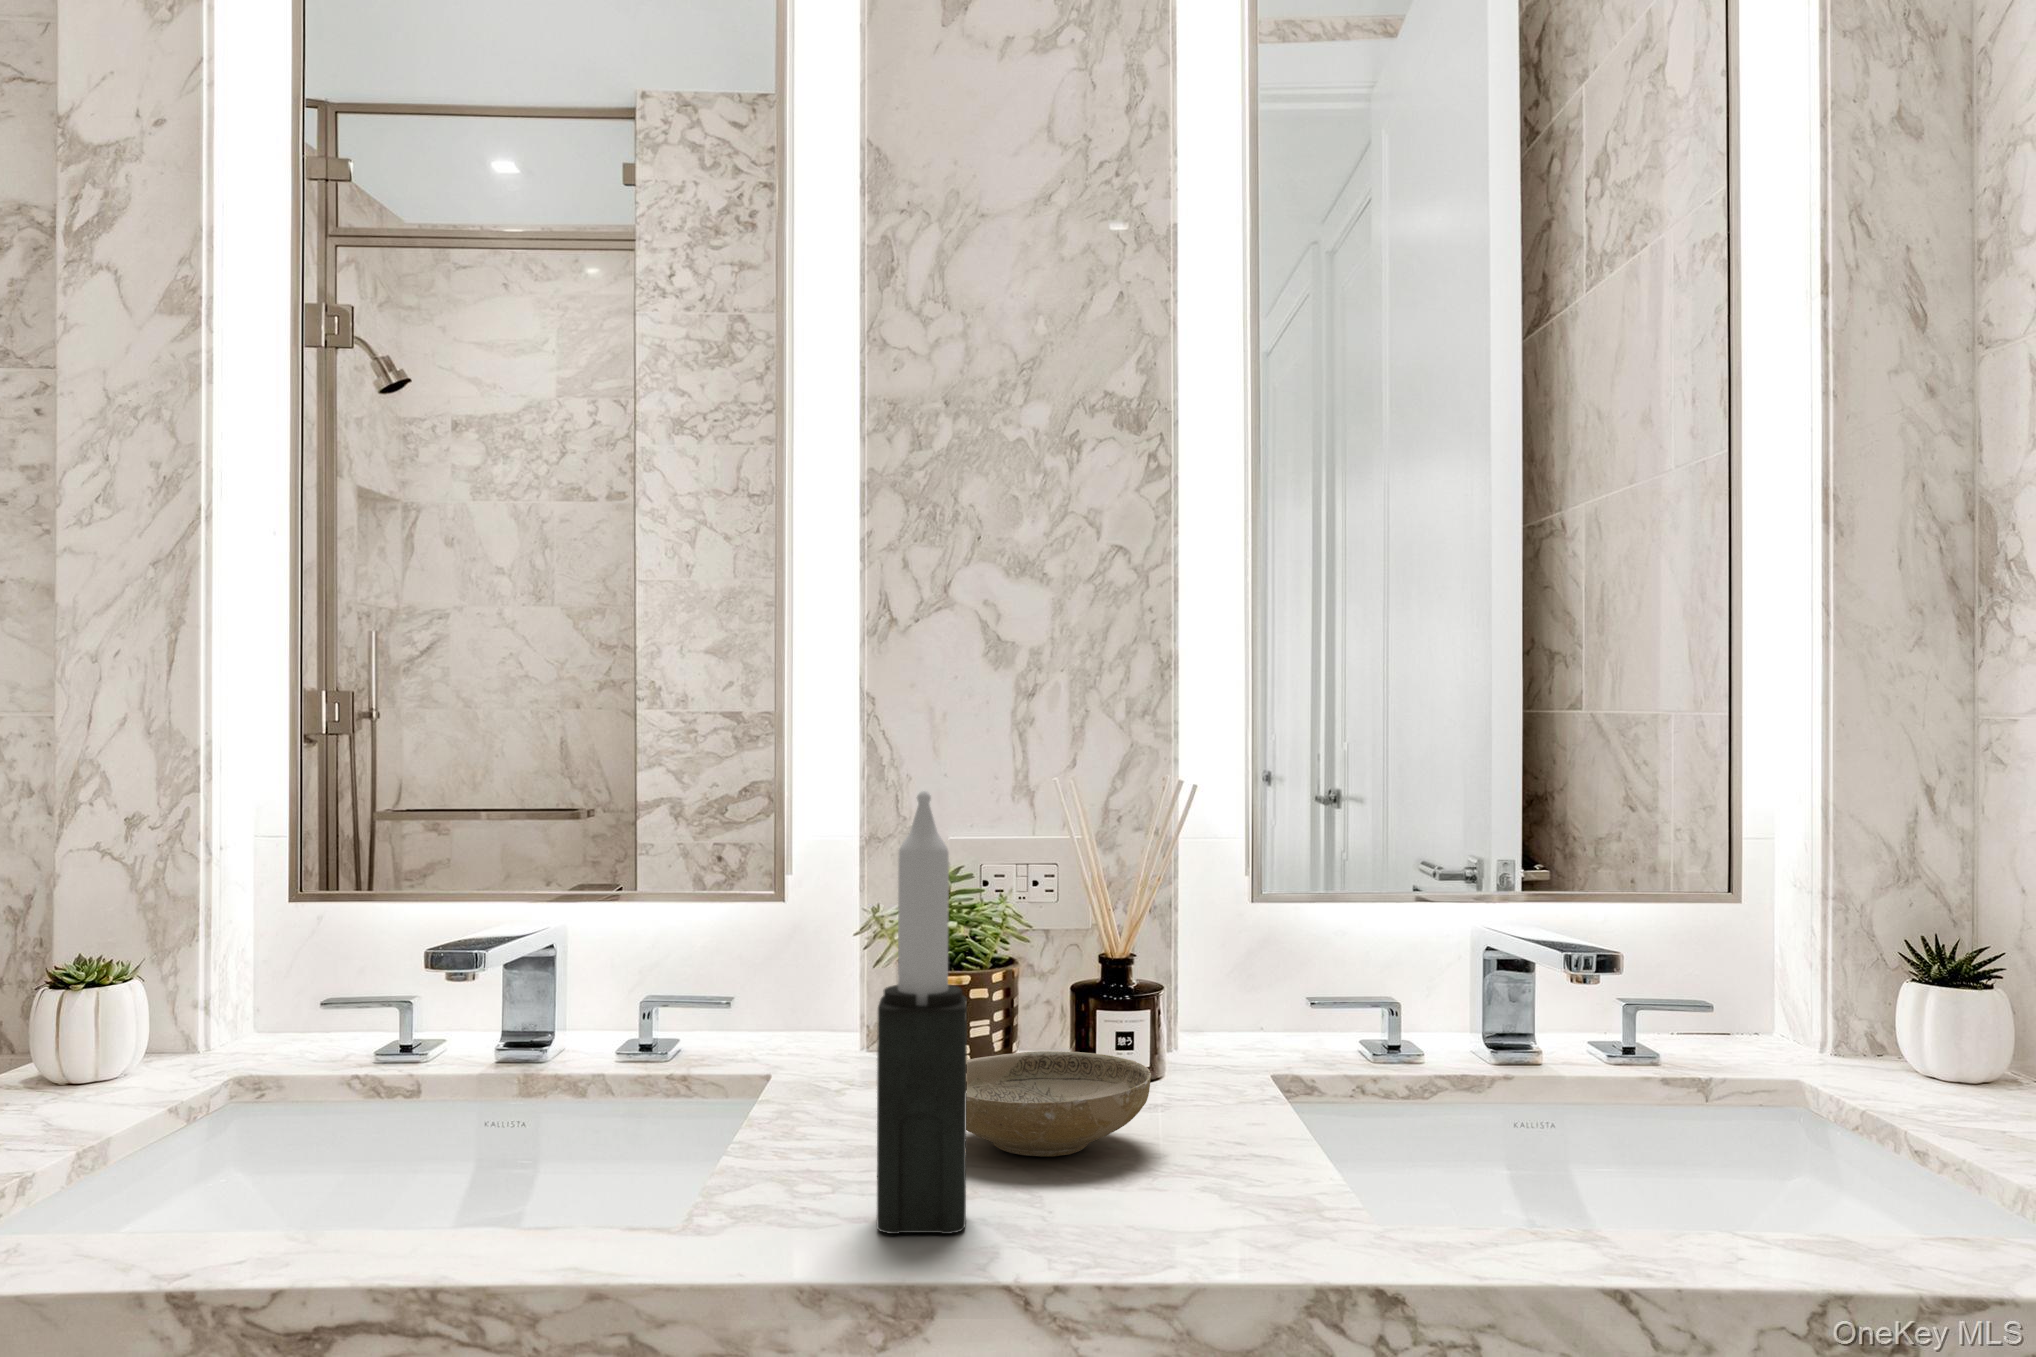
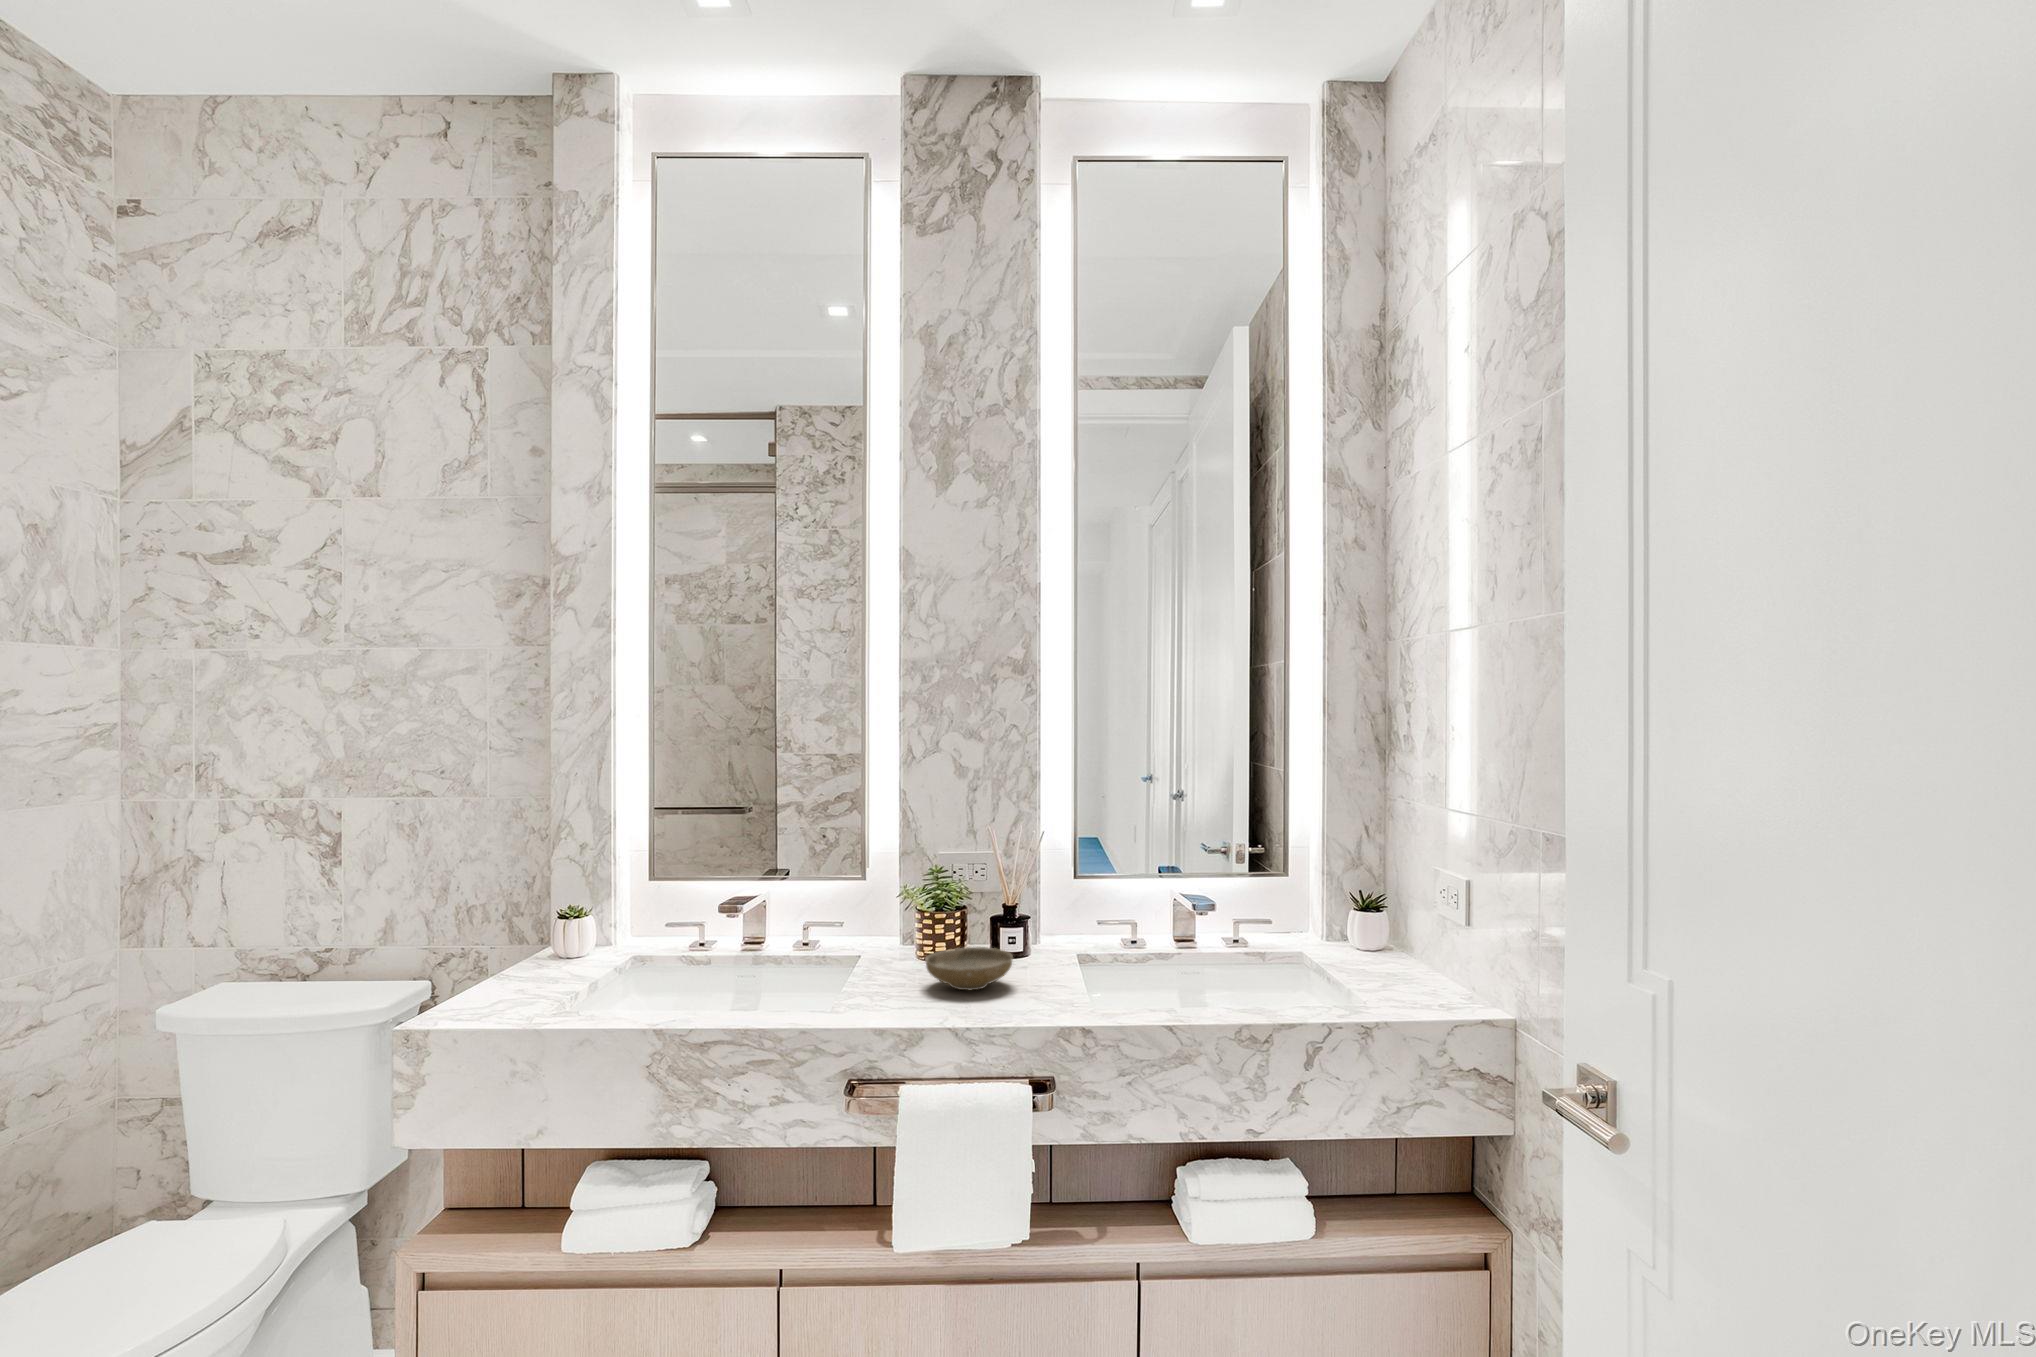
candle: present [877,791,967,1234] -> none [900,854,934,1019]

